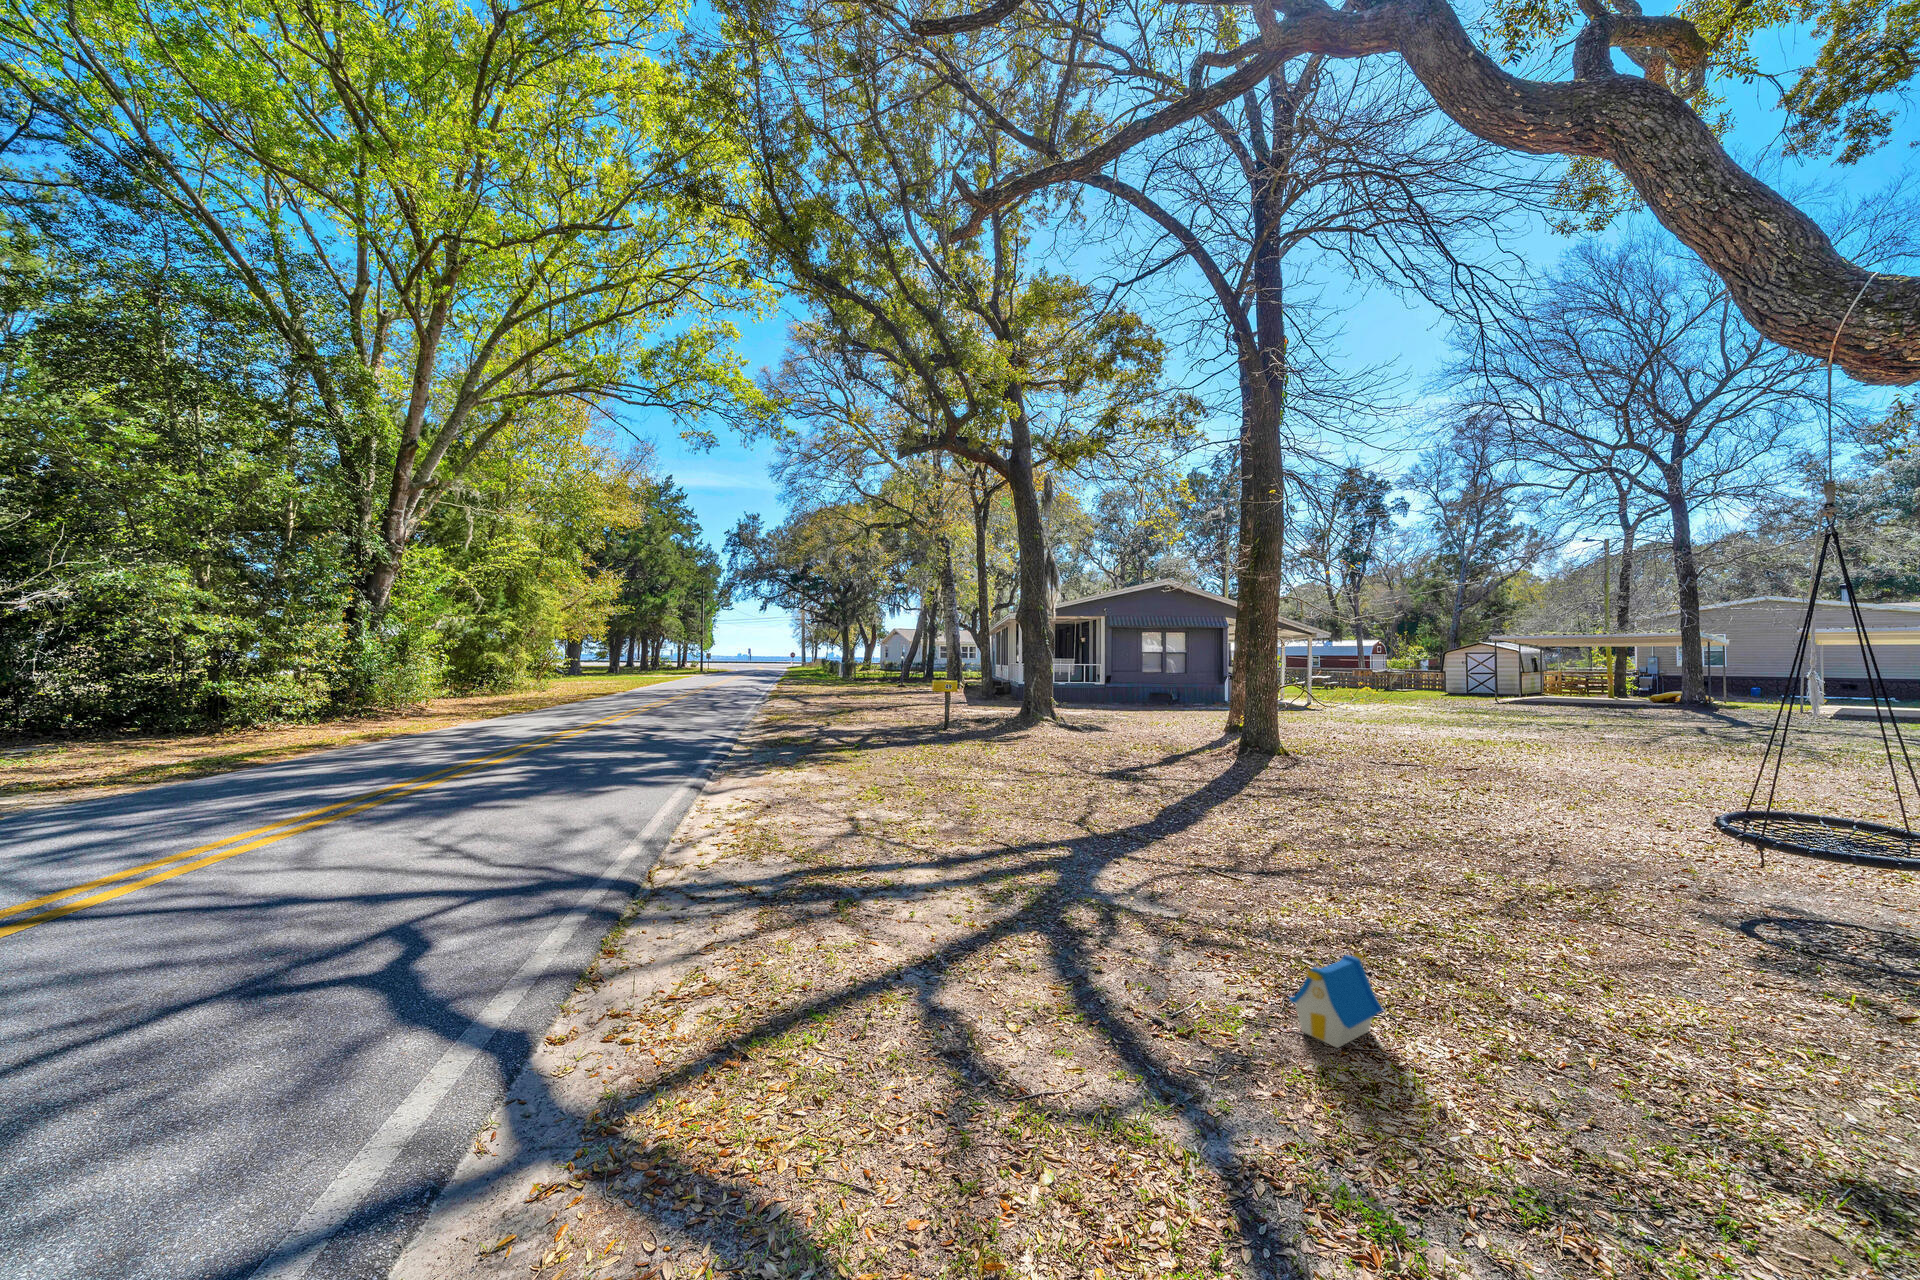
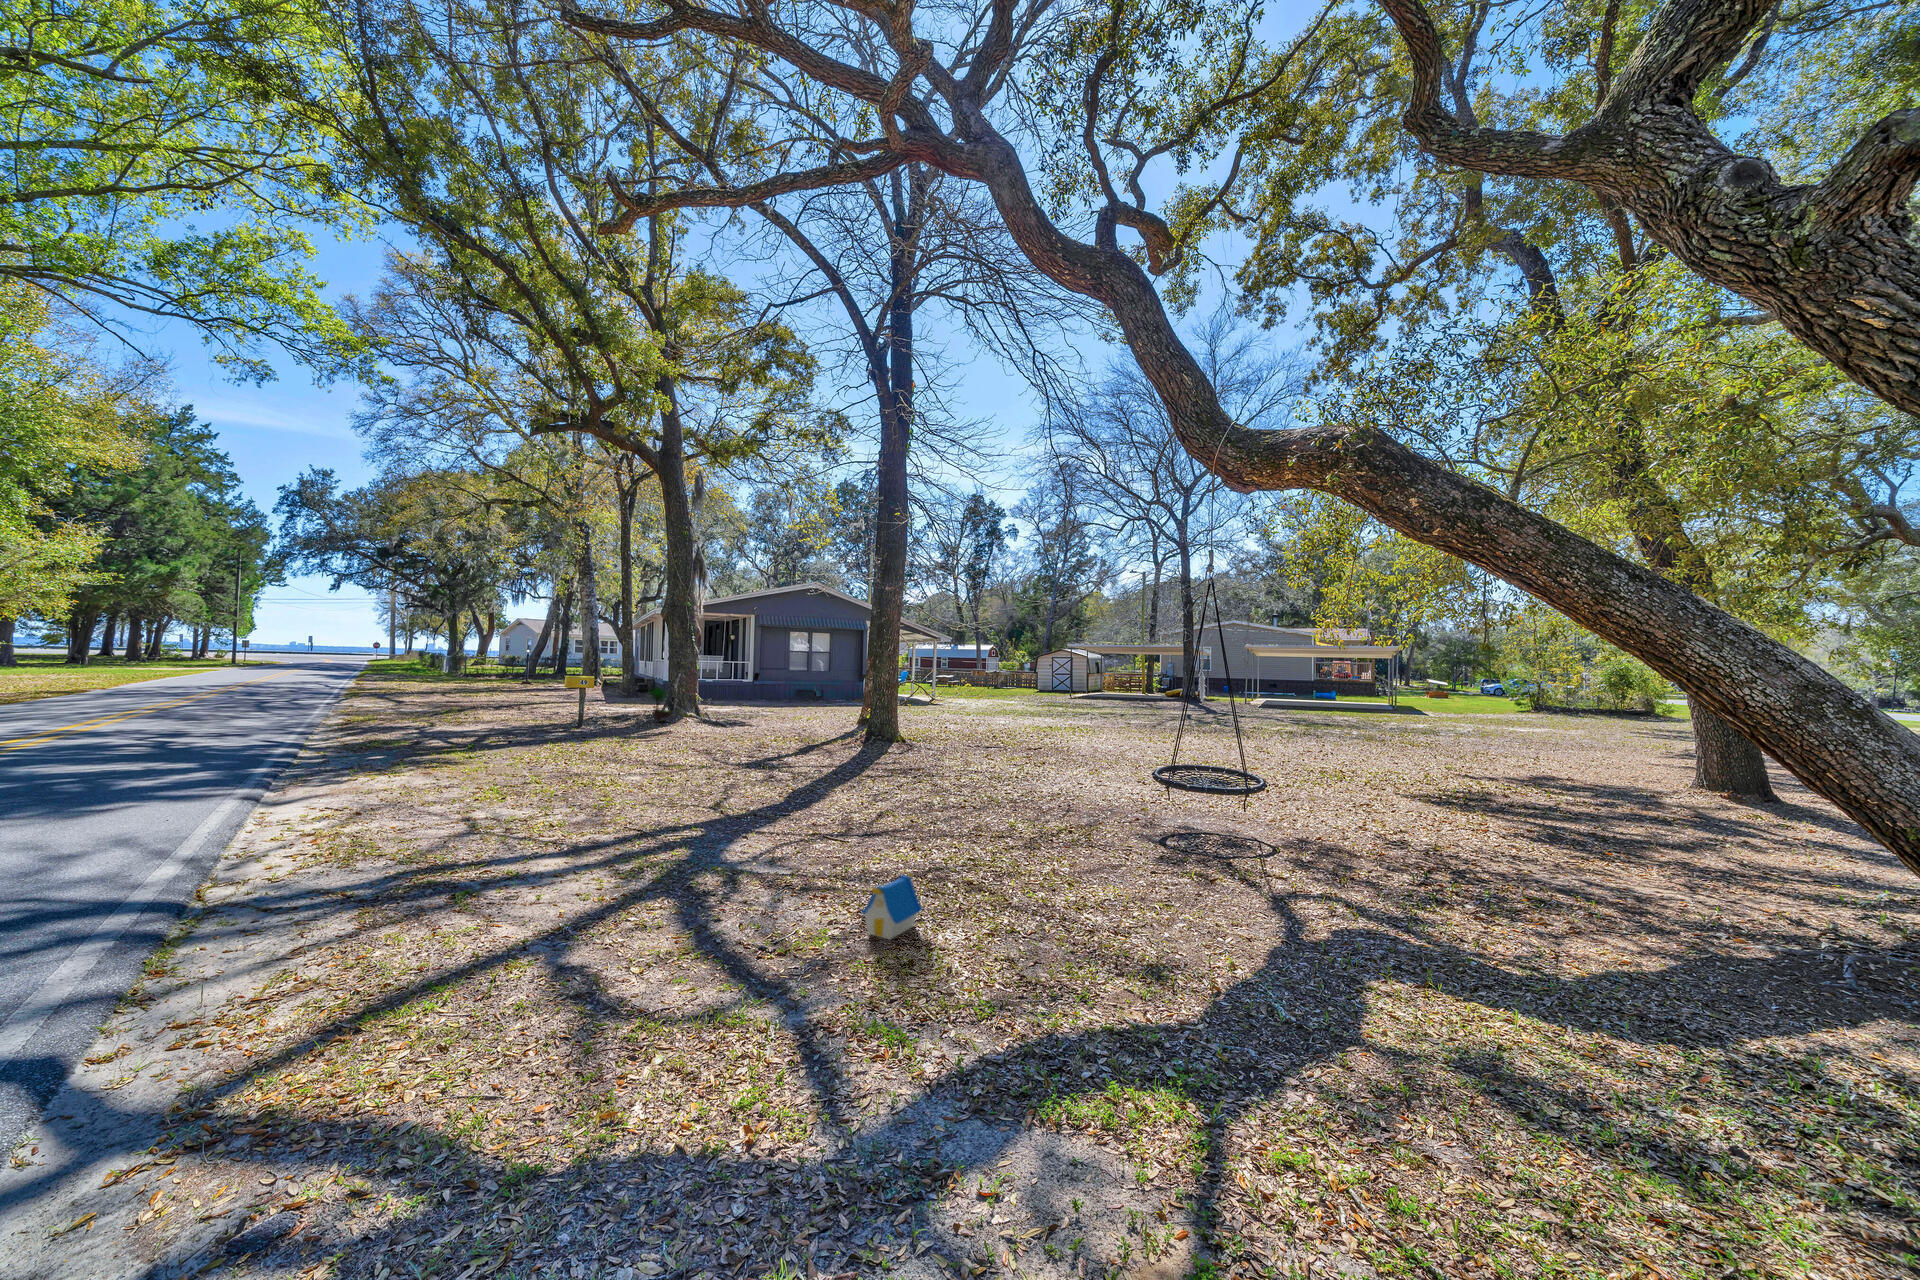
potted tree: none [1001,688,1024,727] -> present [649,687,672,722]

